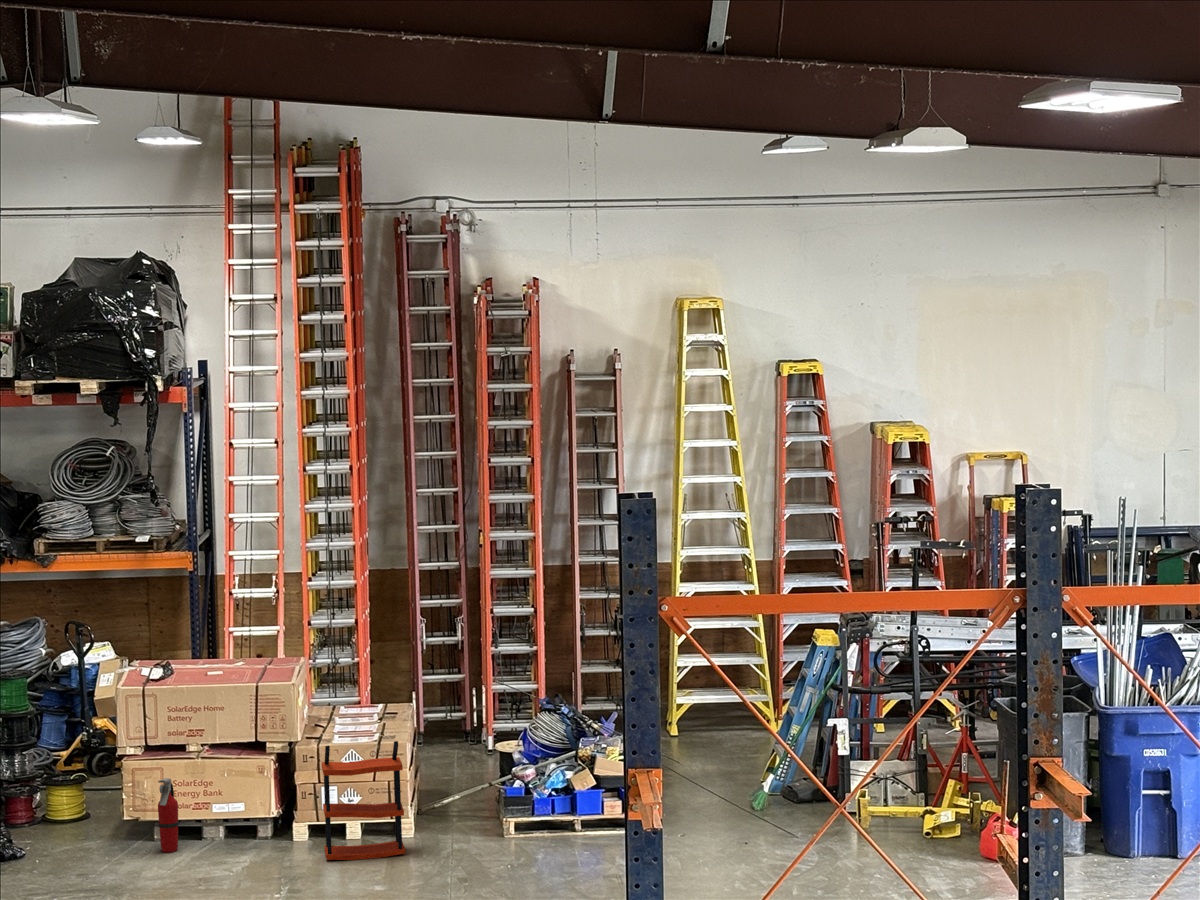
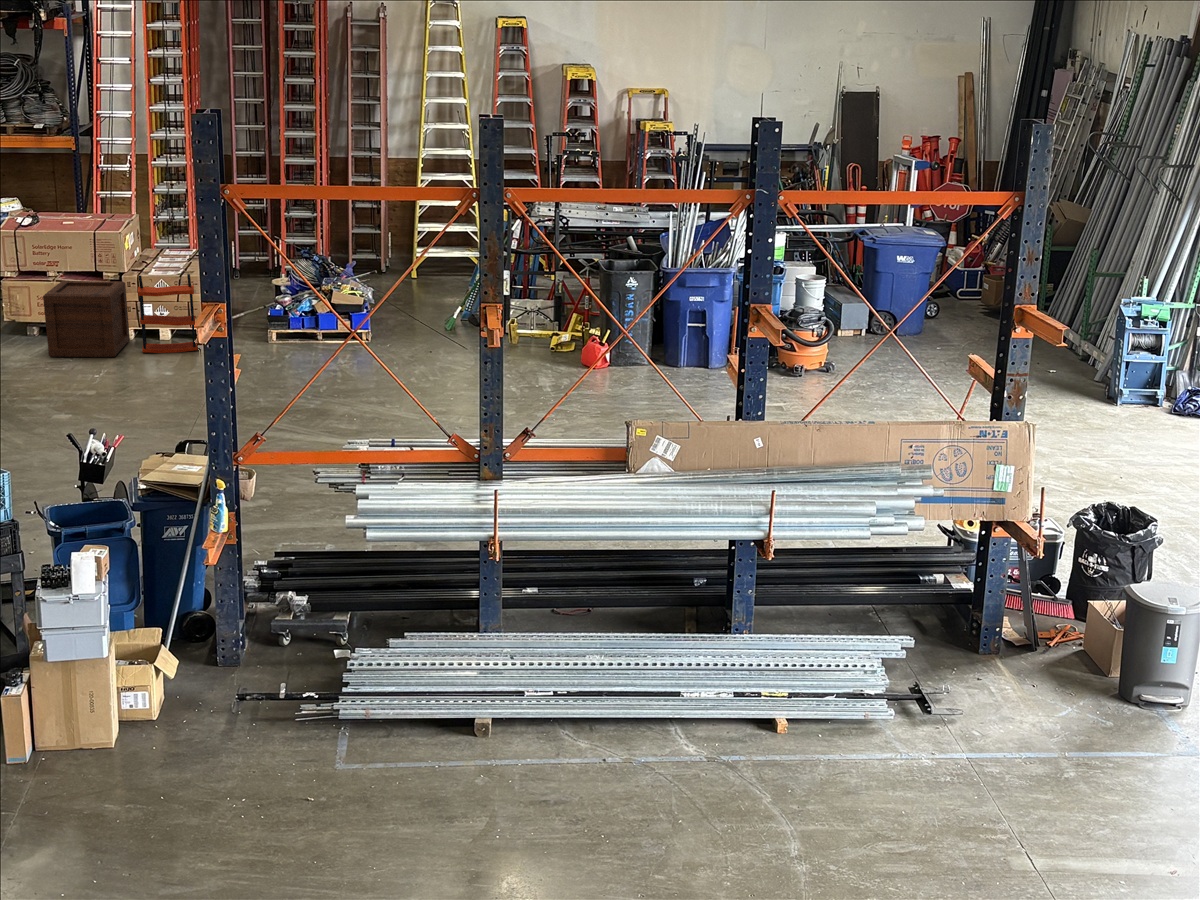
wooden crate: none [191,755,302,871] -> present [43,281,130,357]
fire extinguisher: present [158,778,179,852] -> none [24,294,42,344]

